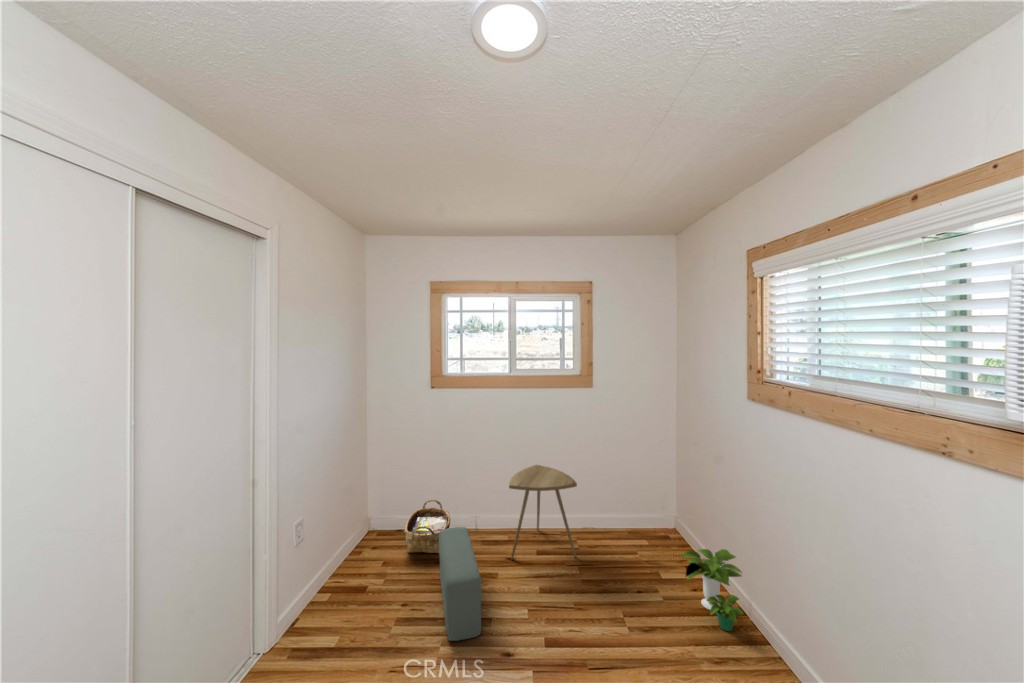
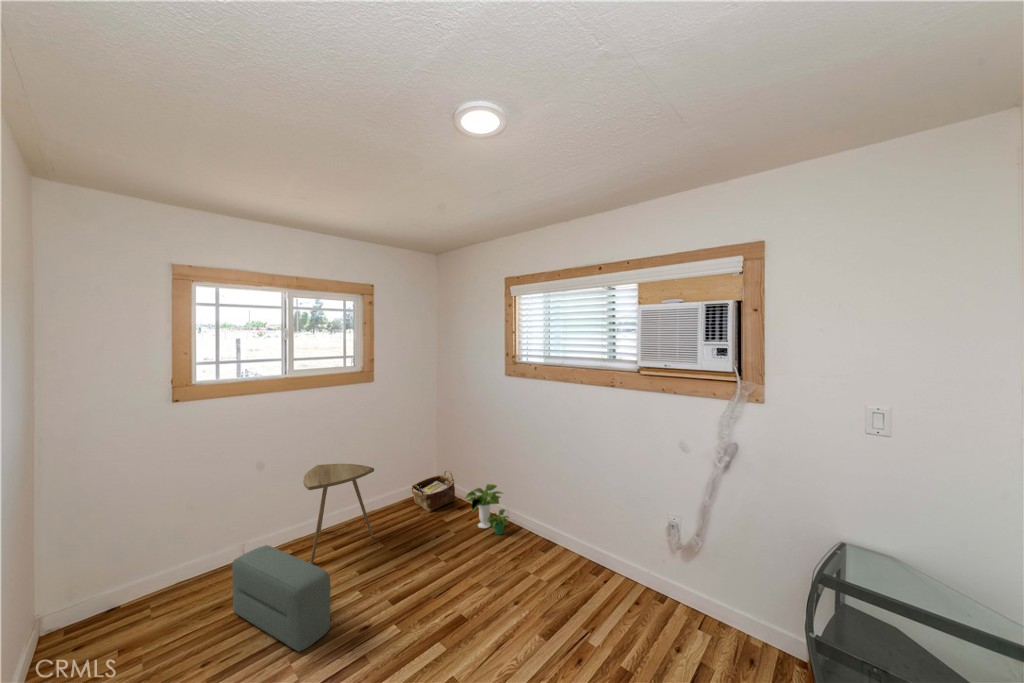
woven basket: present [405,500,451,553] -> present [412,470,455,512]

